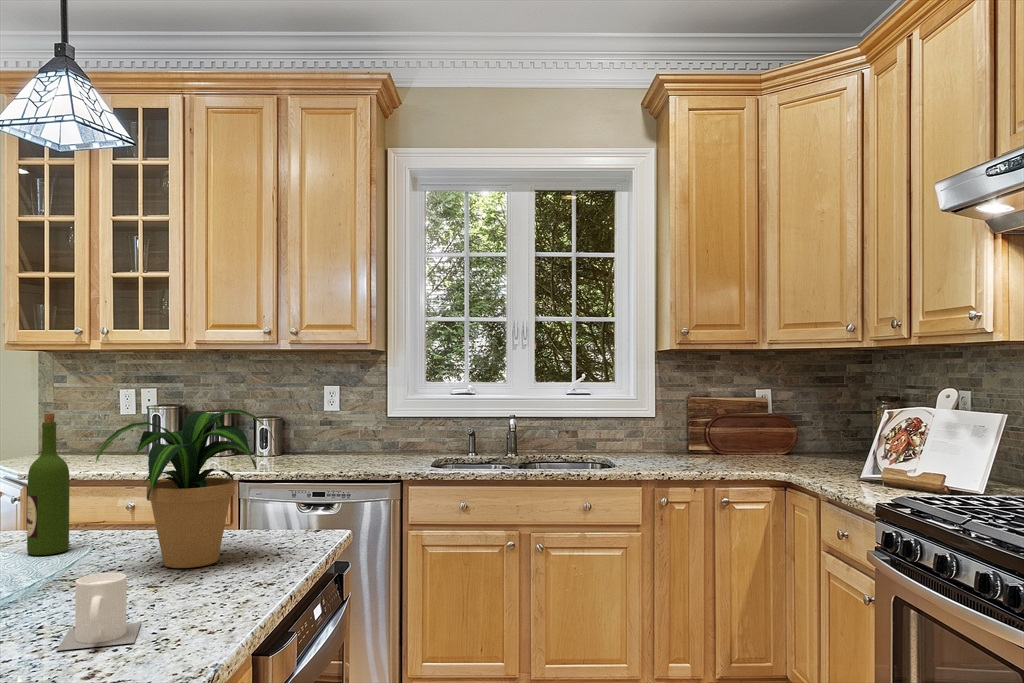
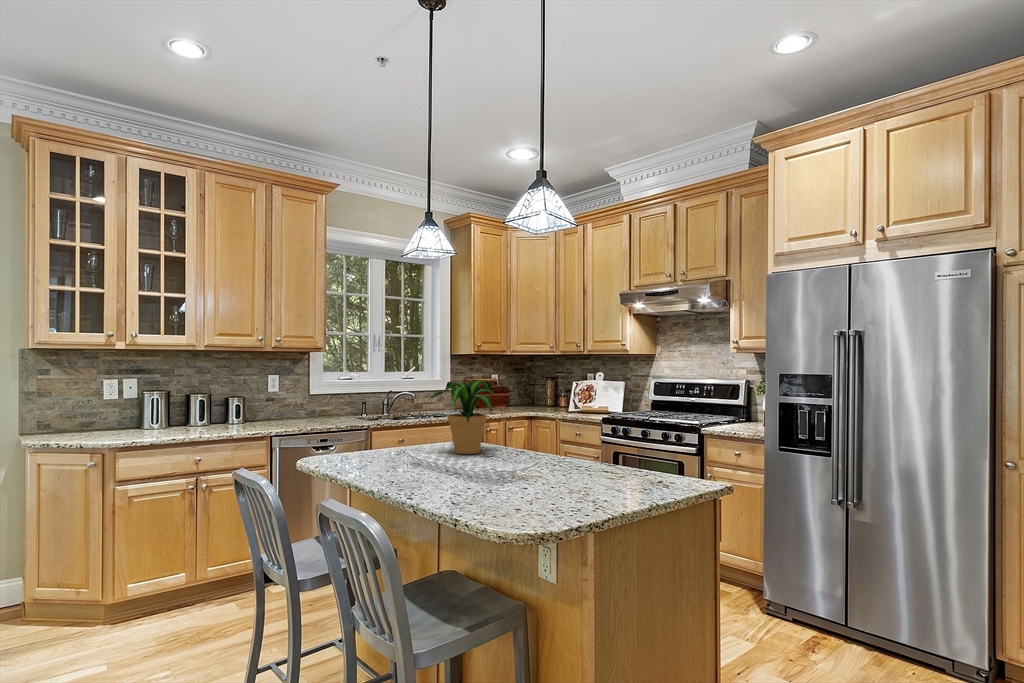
wine bottle: present [27,413,70,555] -> none [373,385,392,460]
mug: present [57,573,141,651] -> none [529,441,565,468]

